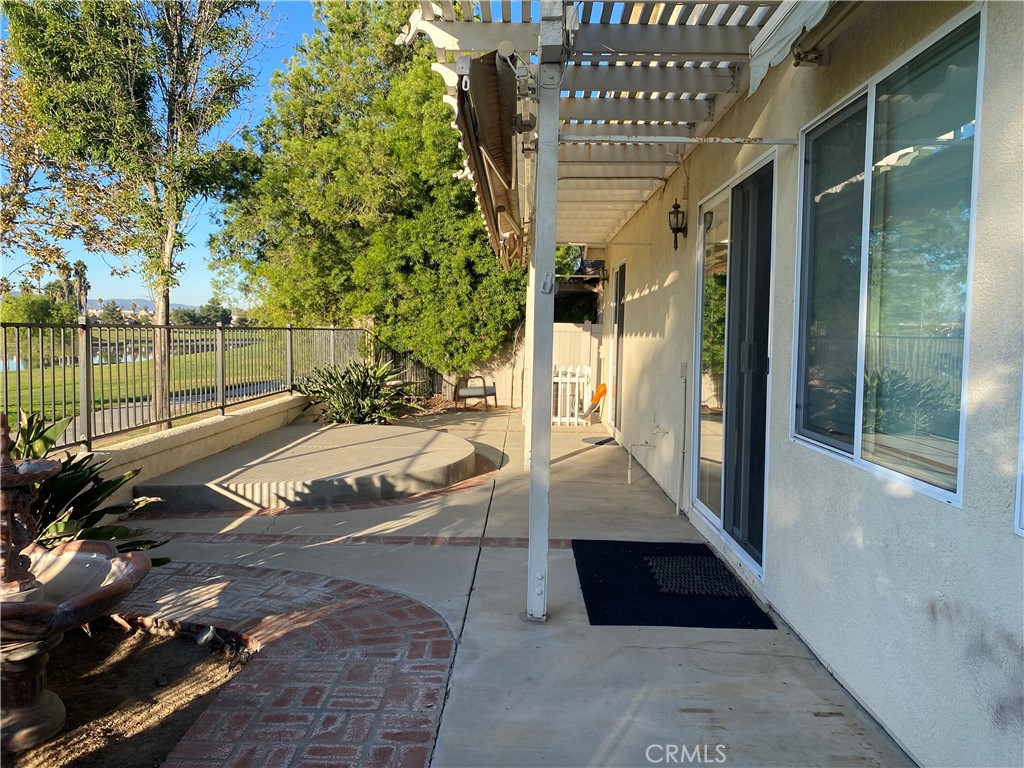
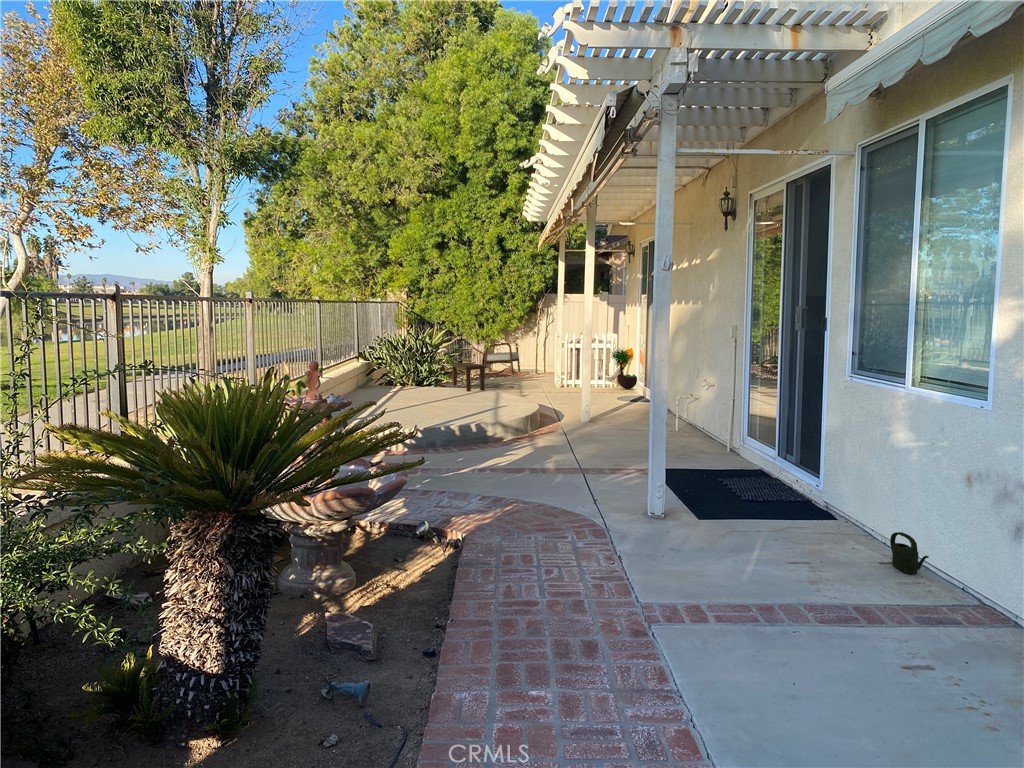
potted tree: none [585,380,614,430] -> present [611,349,637,389]
bench: none [409,398,443,431] -> present [452,362,485,391]
watering can: none [817,665,859,731] -> present [890,532,929,574]

